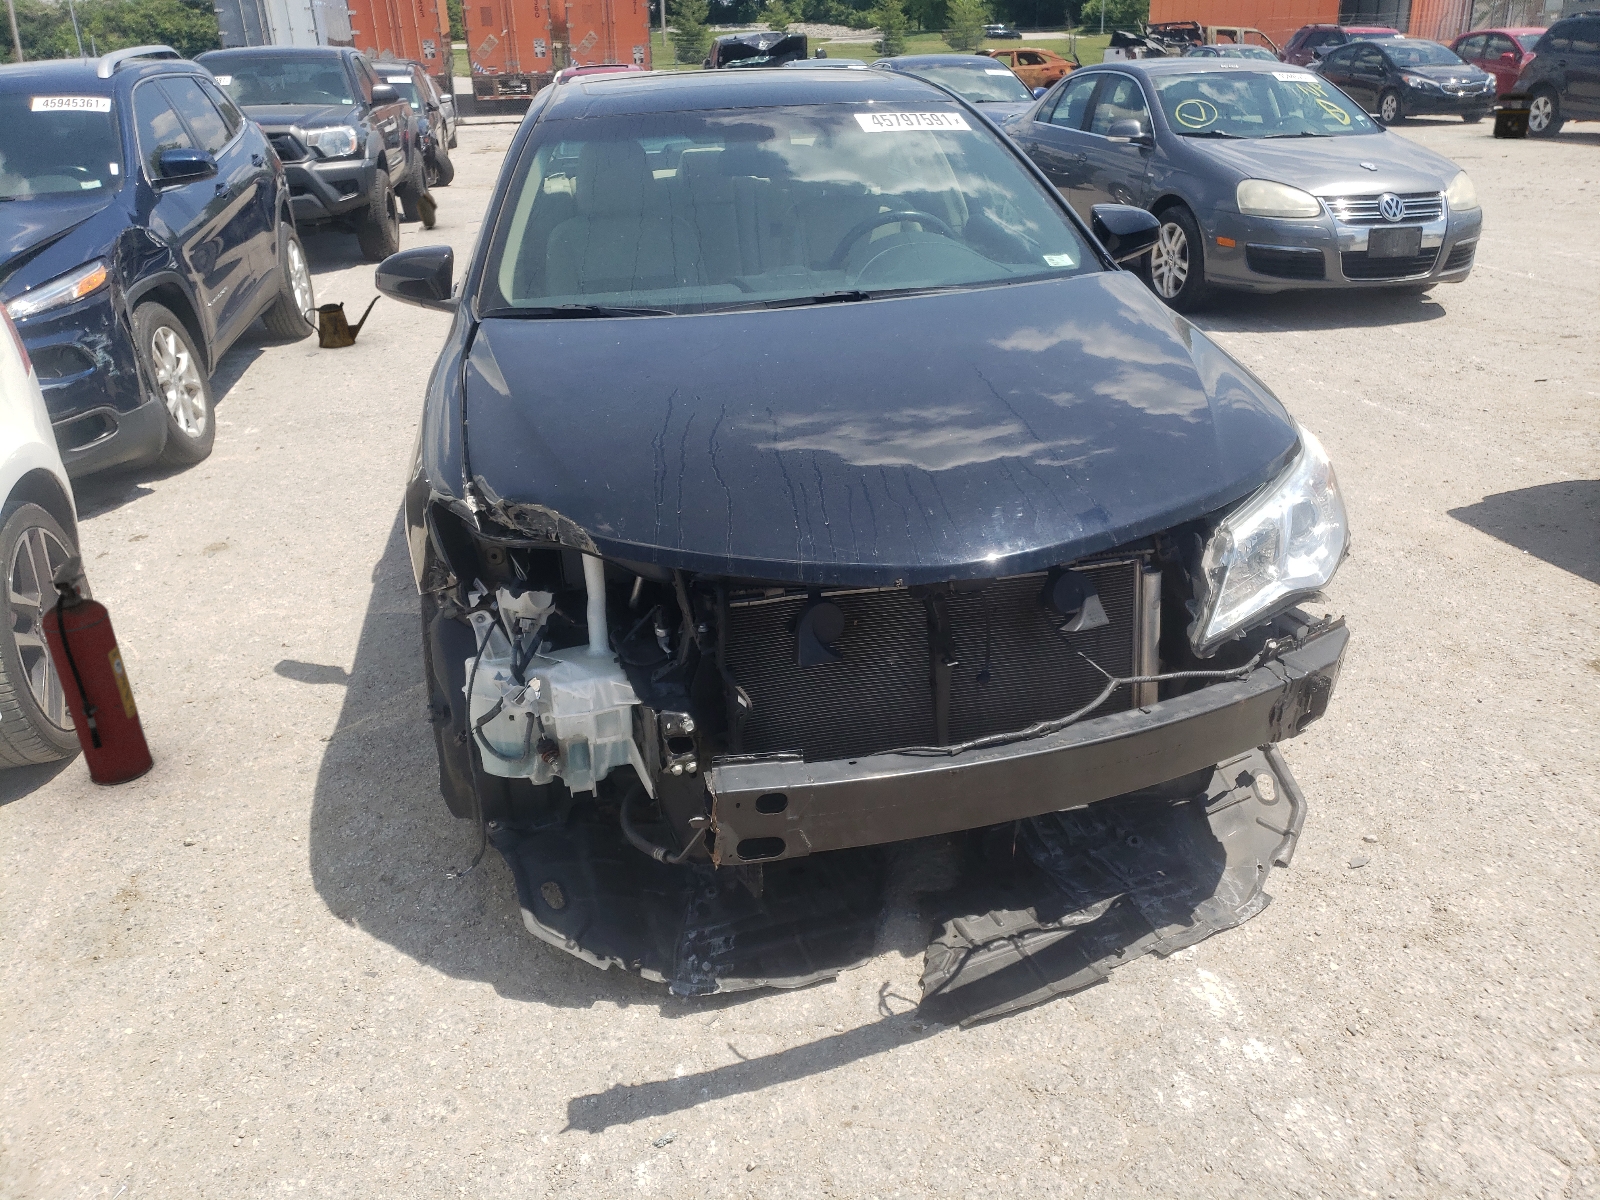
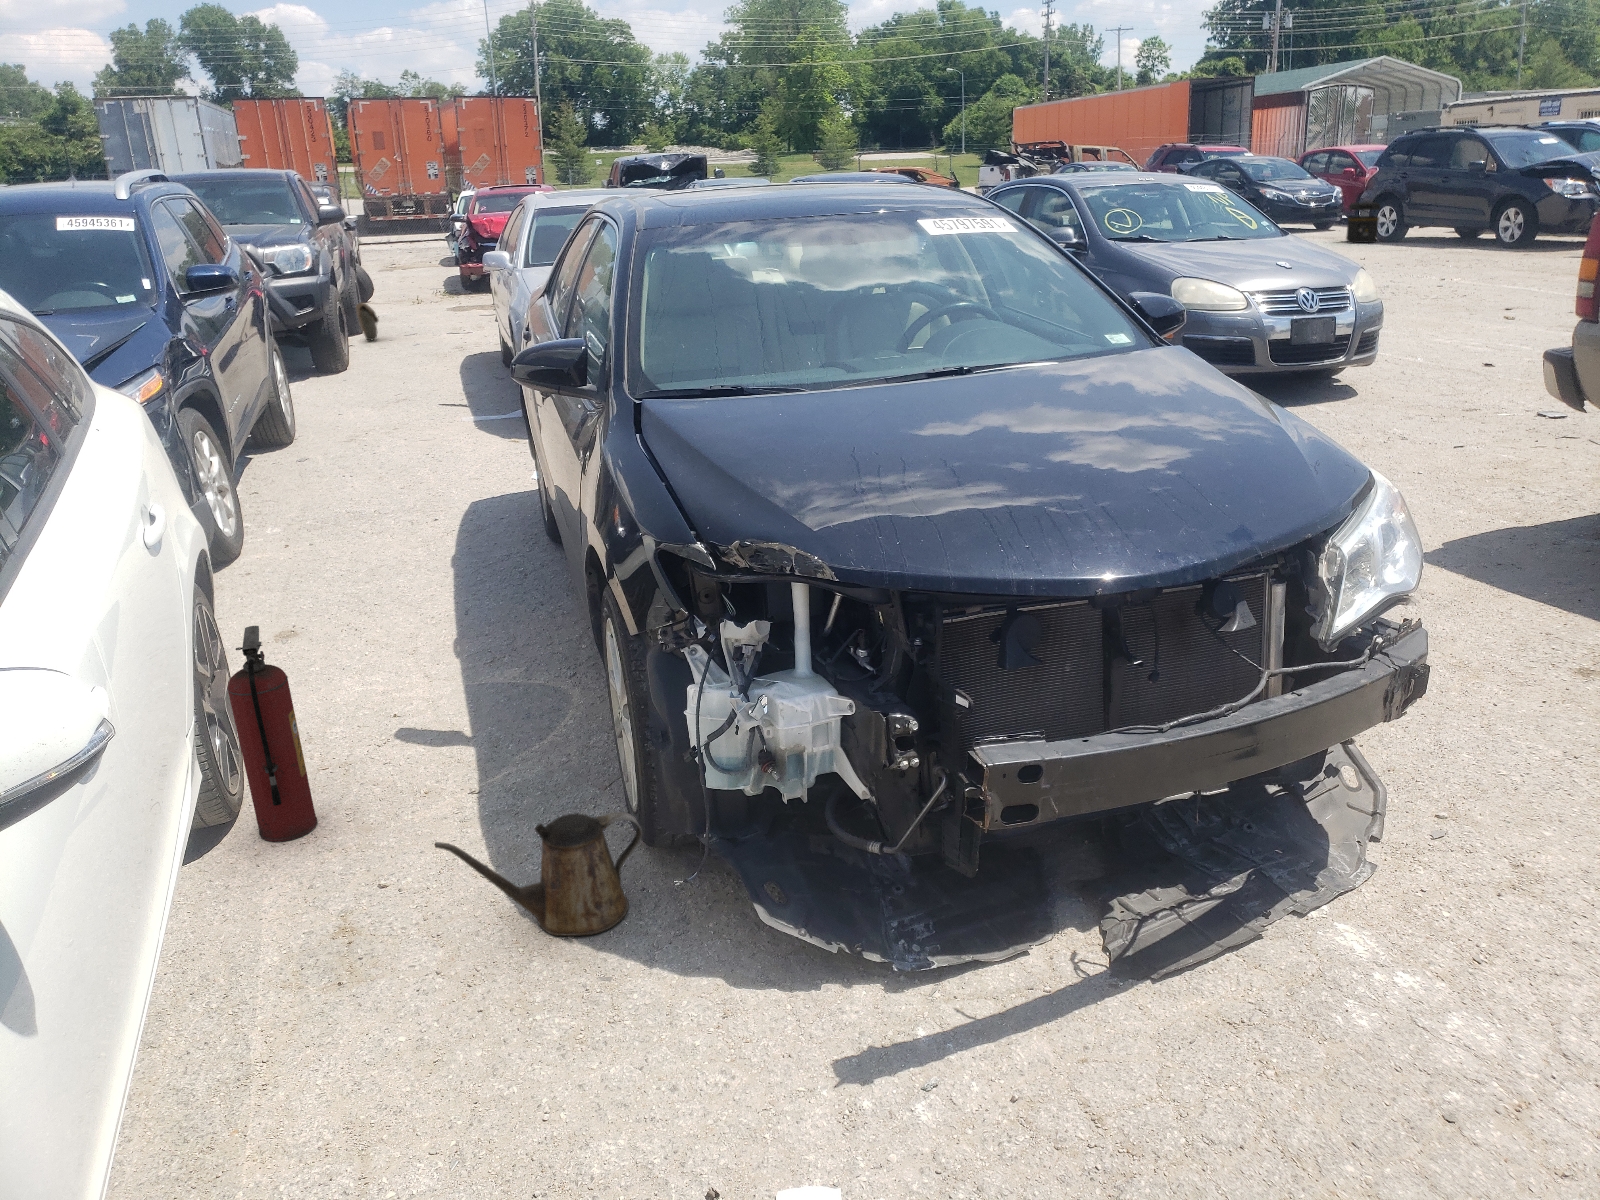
watering can: present [304,295,381,348] -> present [435,812,642,936]

